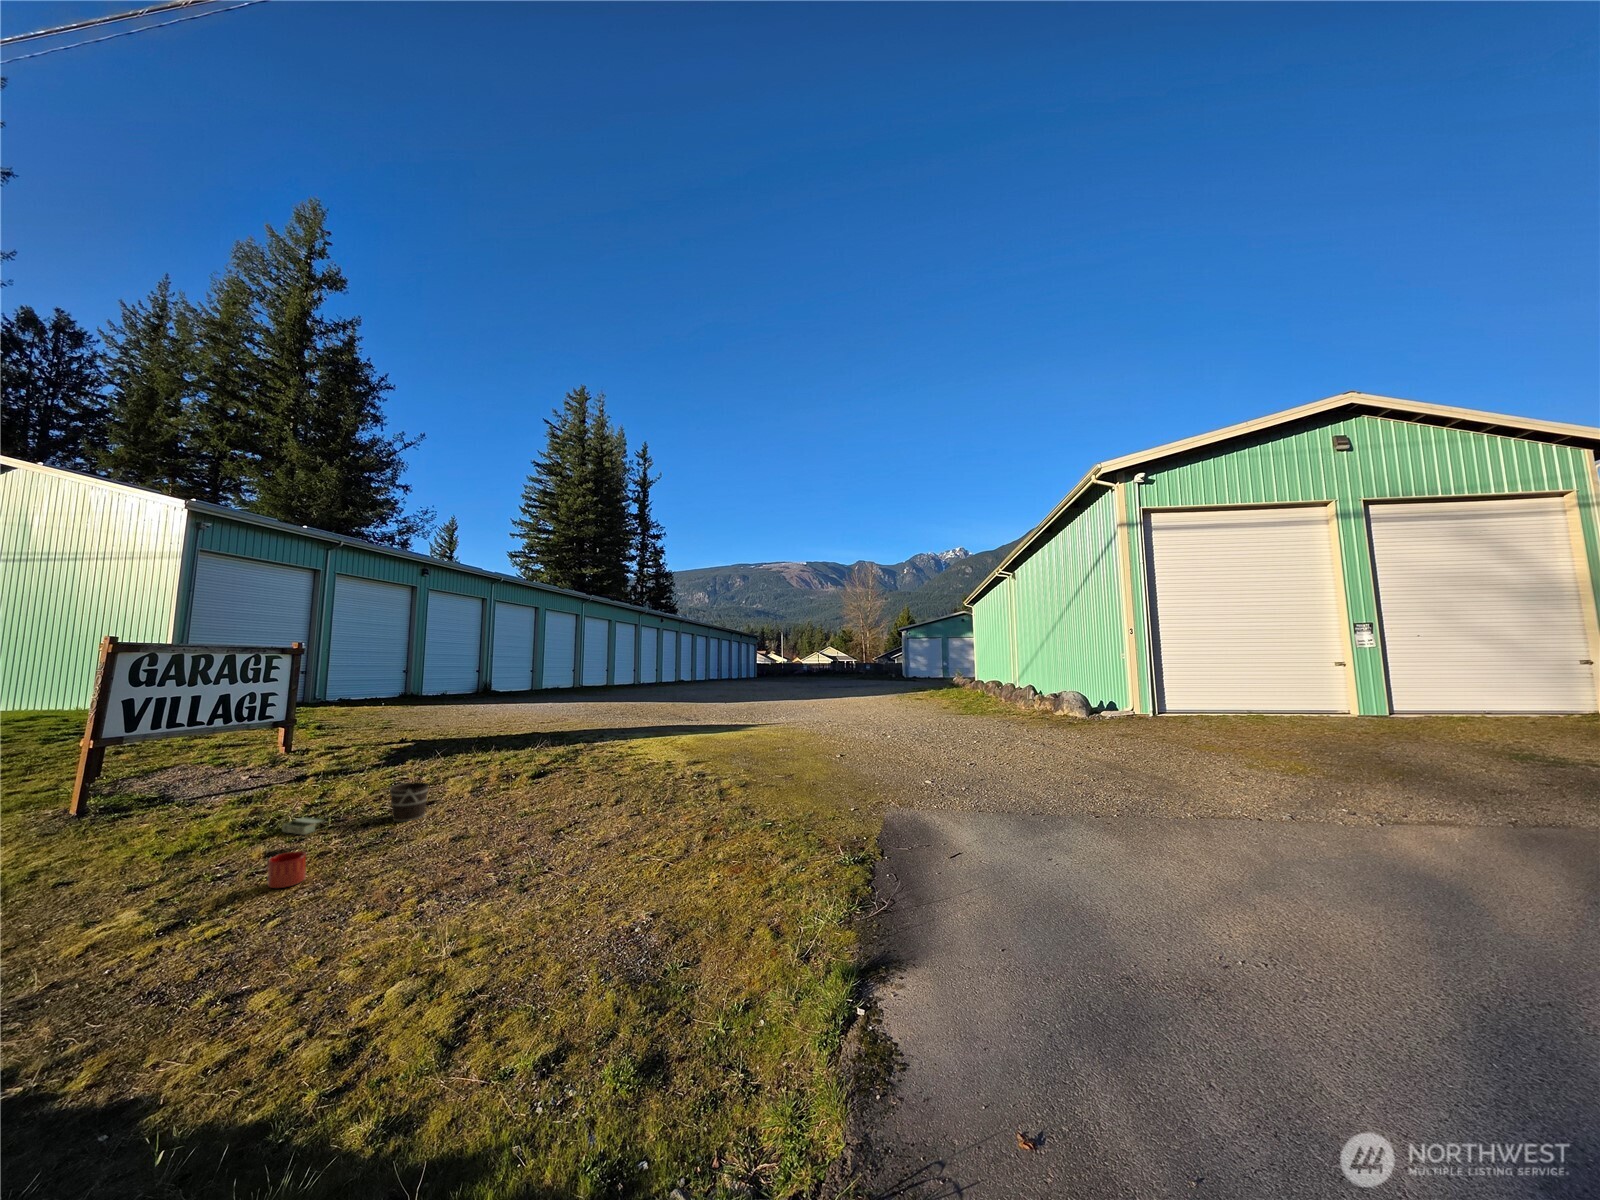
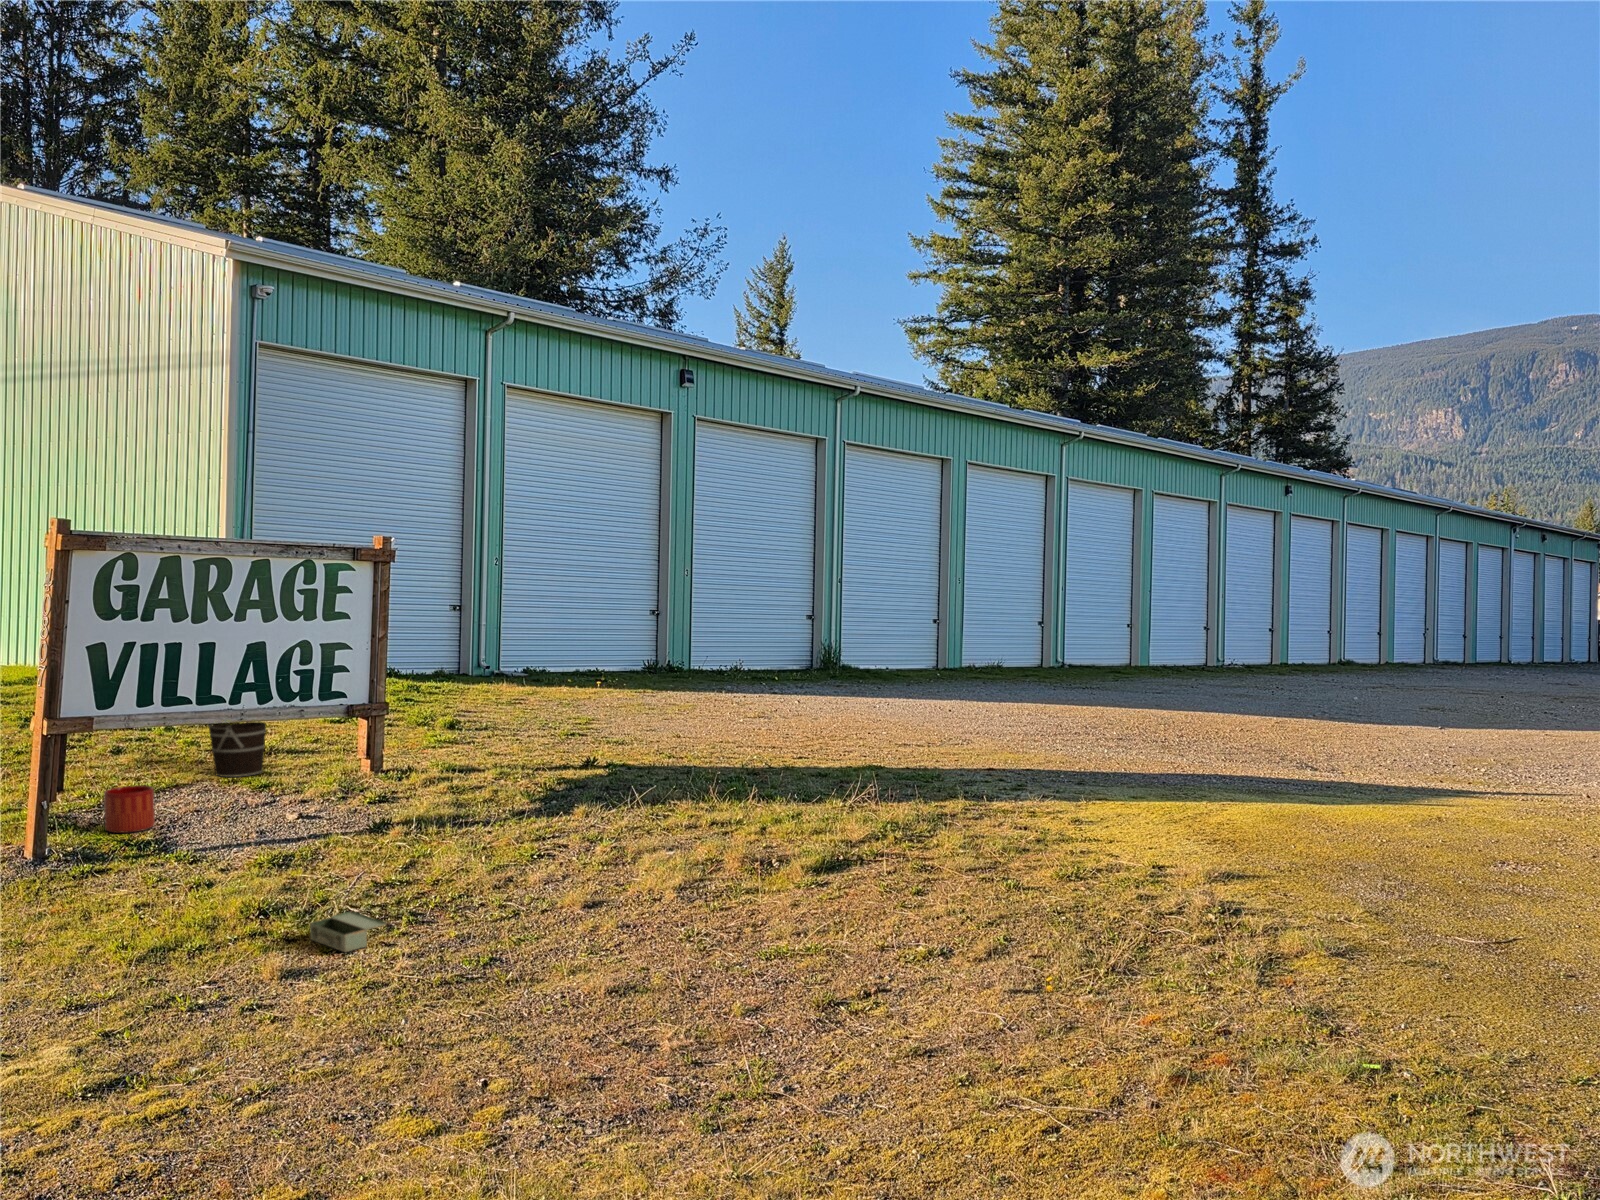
bucket: present [389,782,429,821] -> present [209,722,266,777]
planter: present [268,851,306,888] -> present [104,785,155,833]

